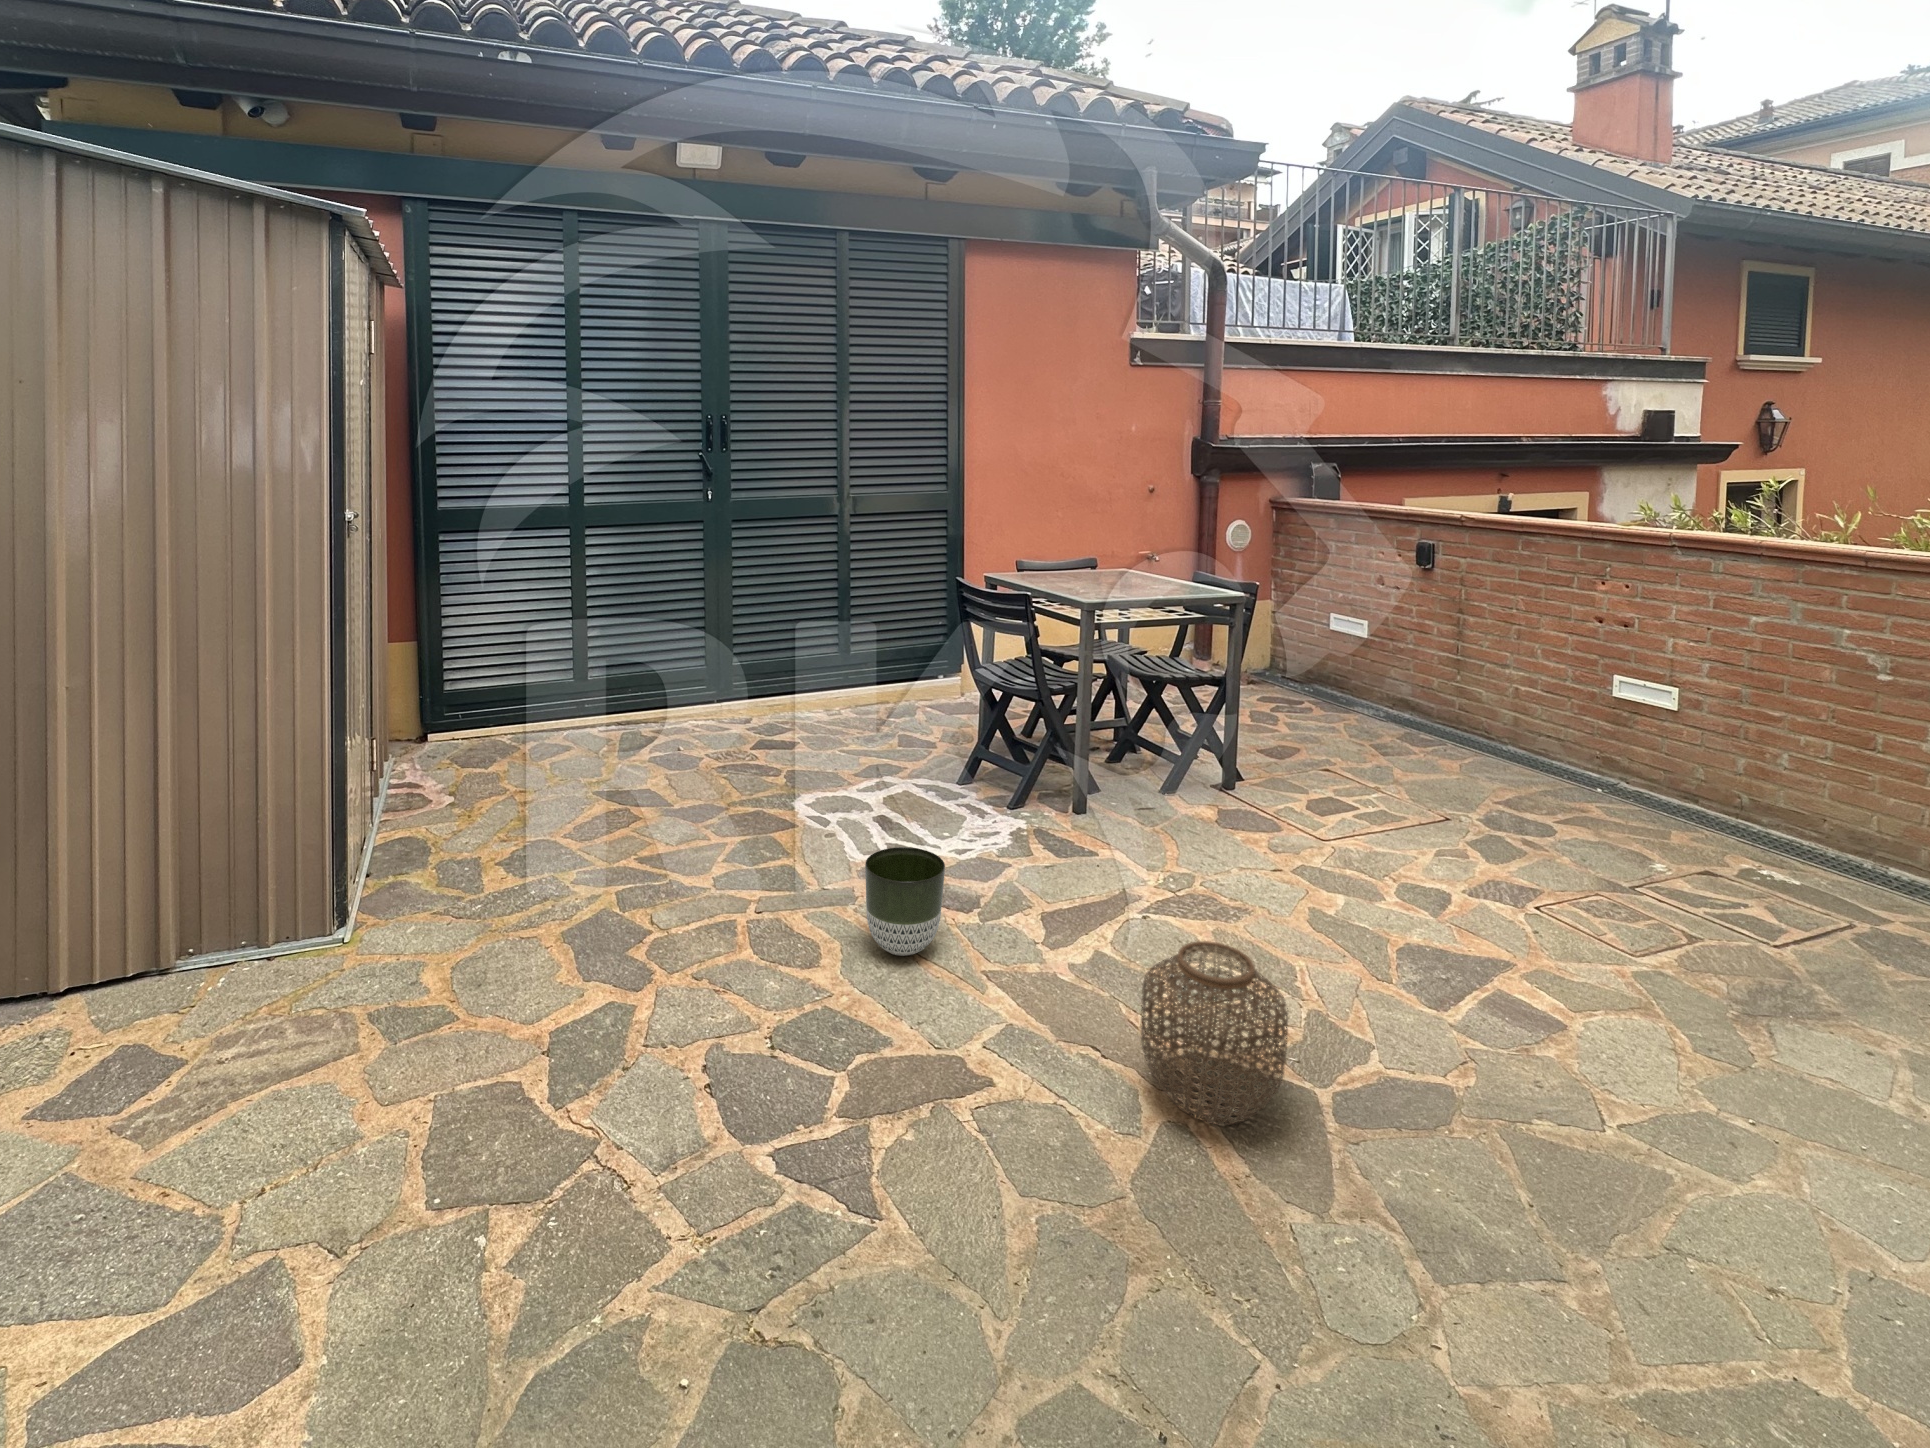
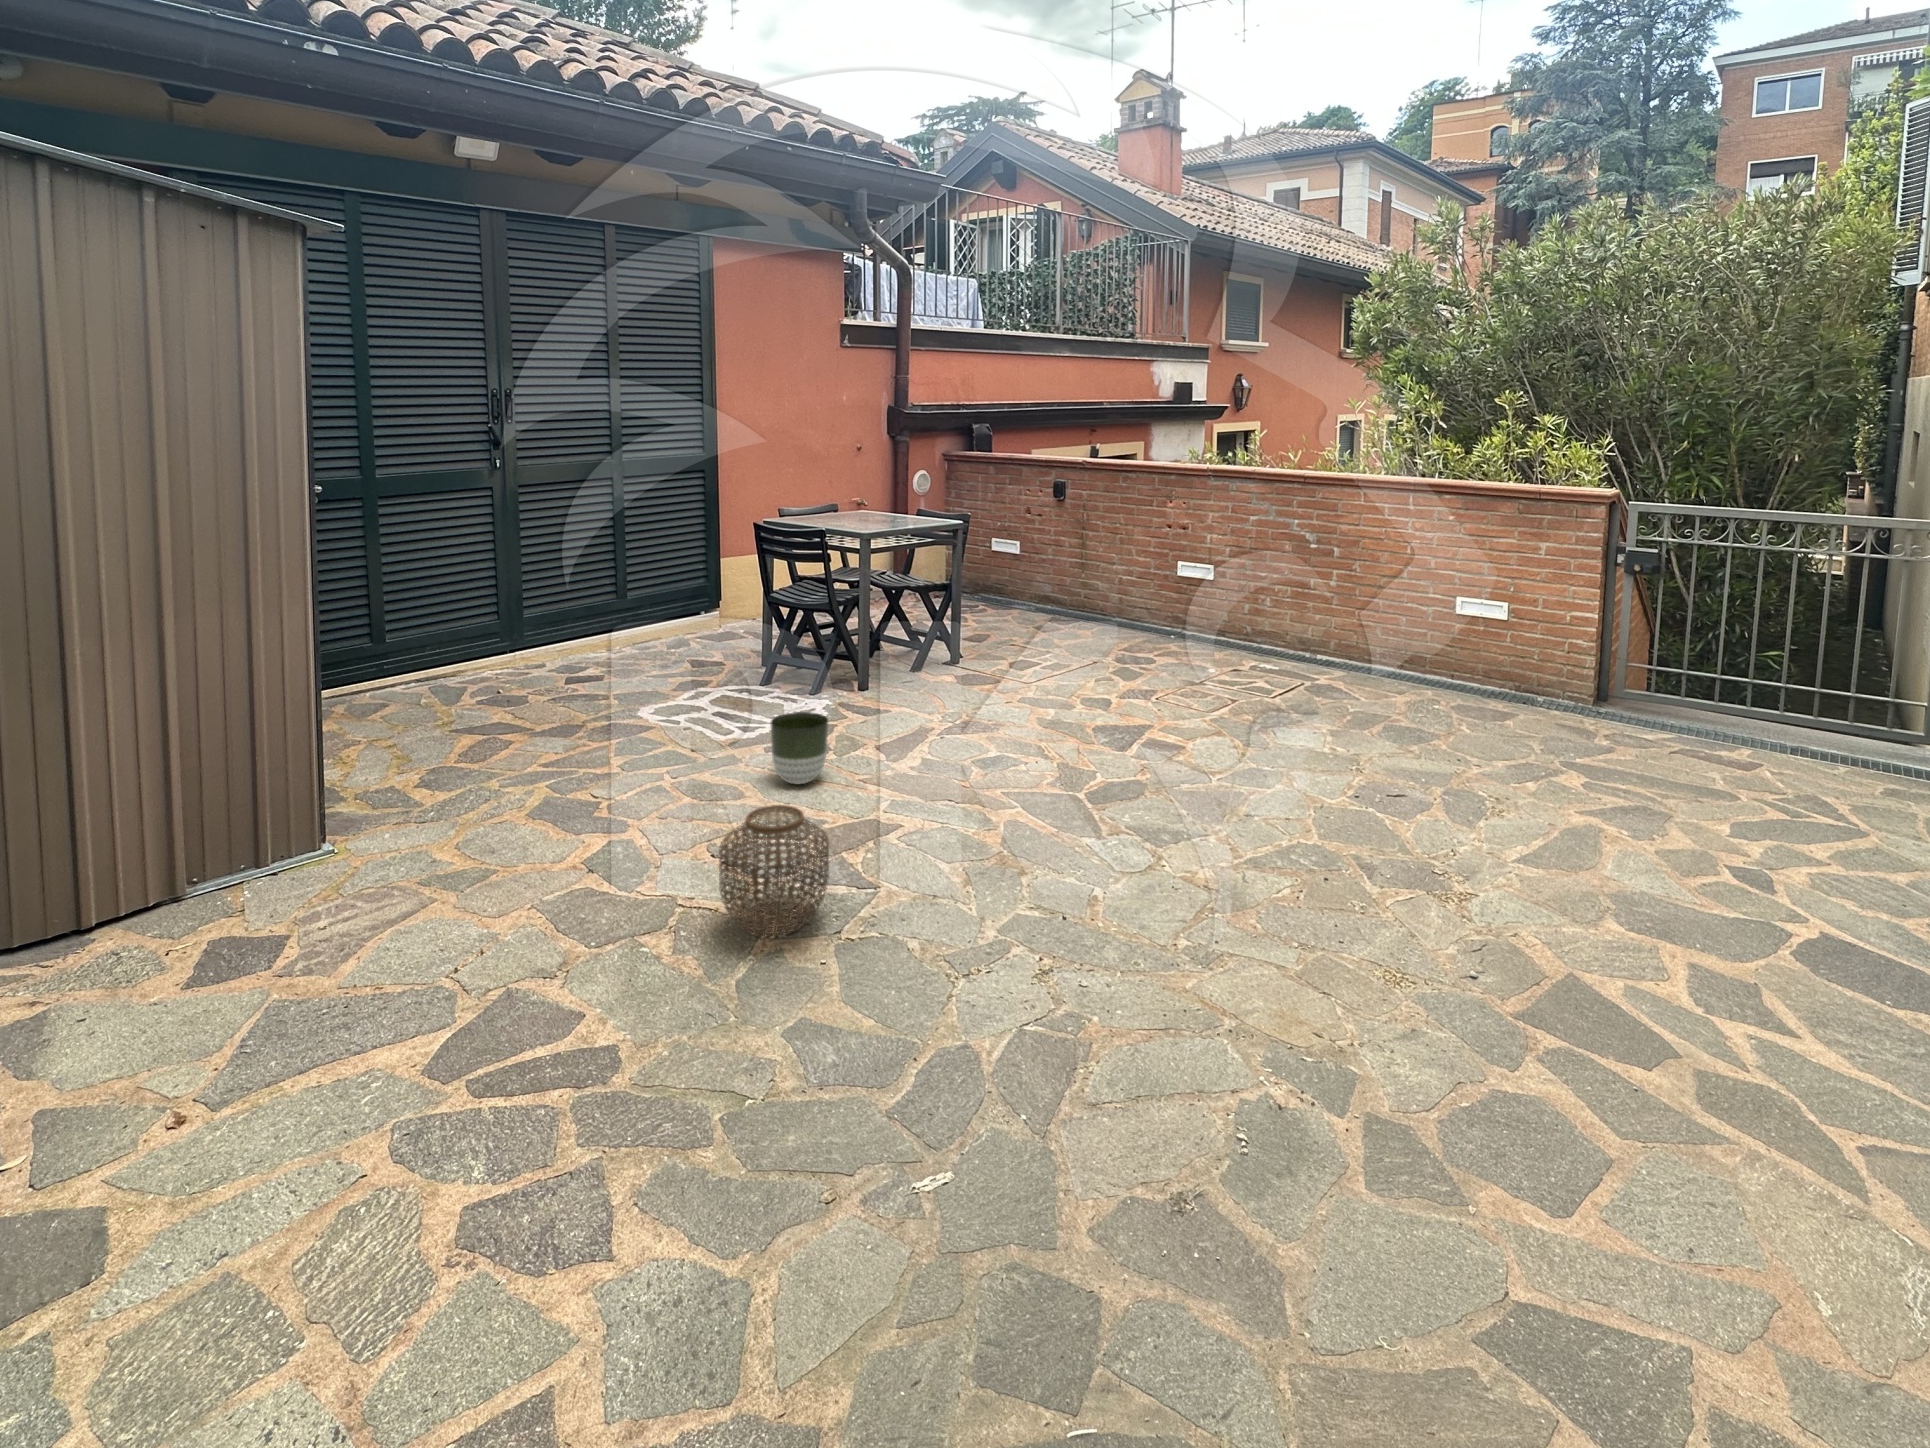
woven basket: present [1141,941,1288,1125] -> present [719,805,829,937]

